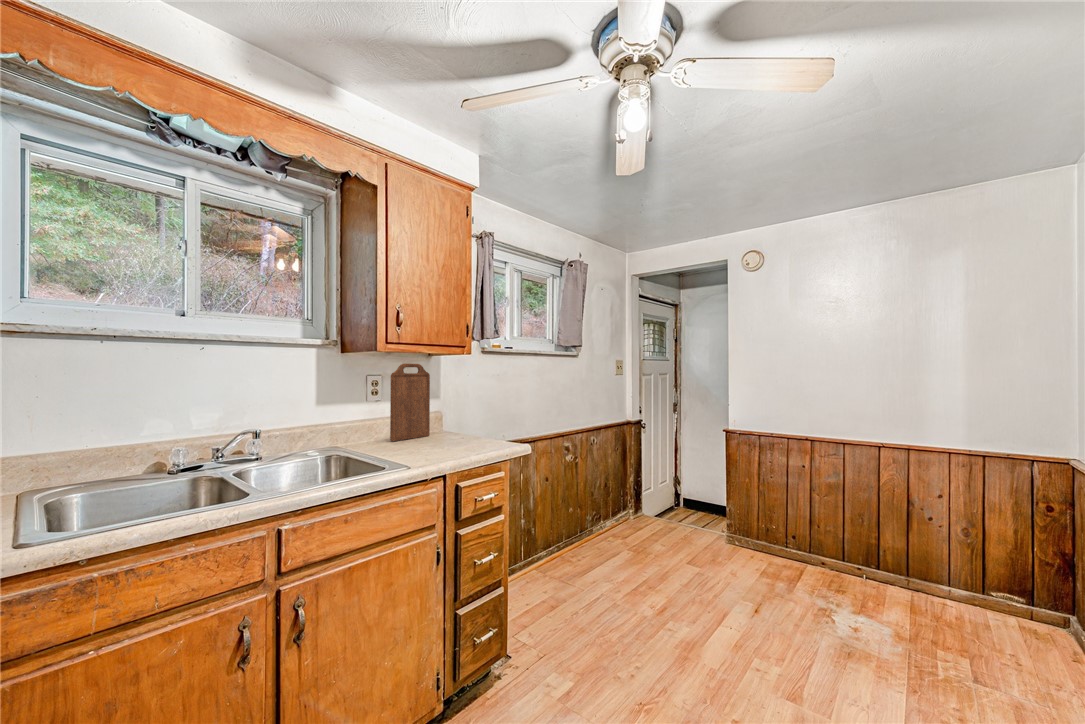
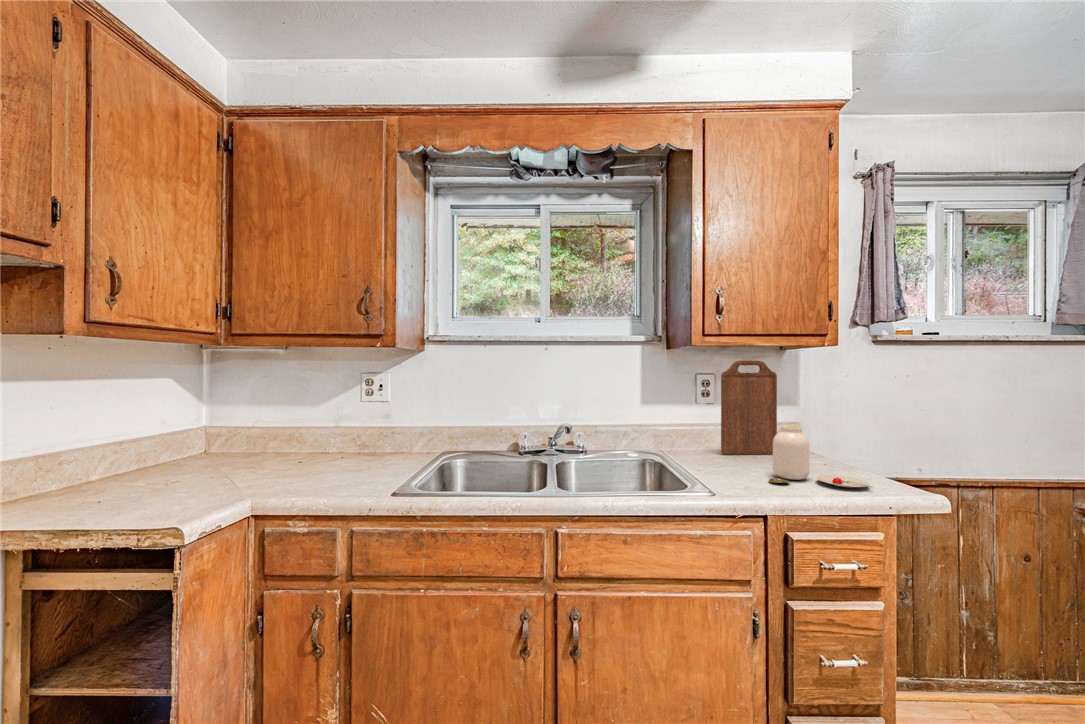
jar: none [438,411,498,452] -> present [769,426,872,487]

